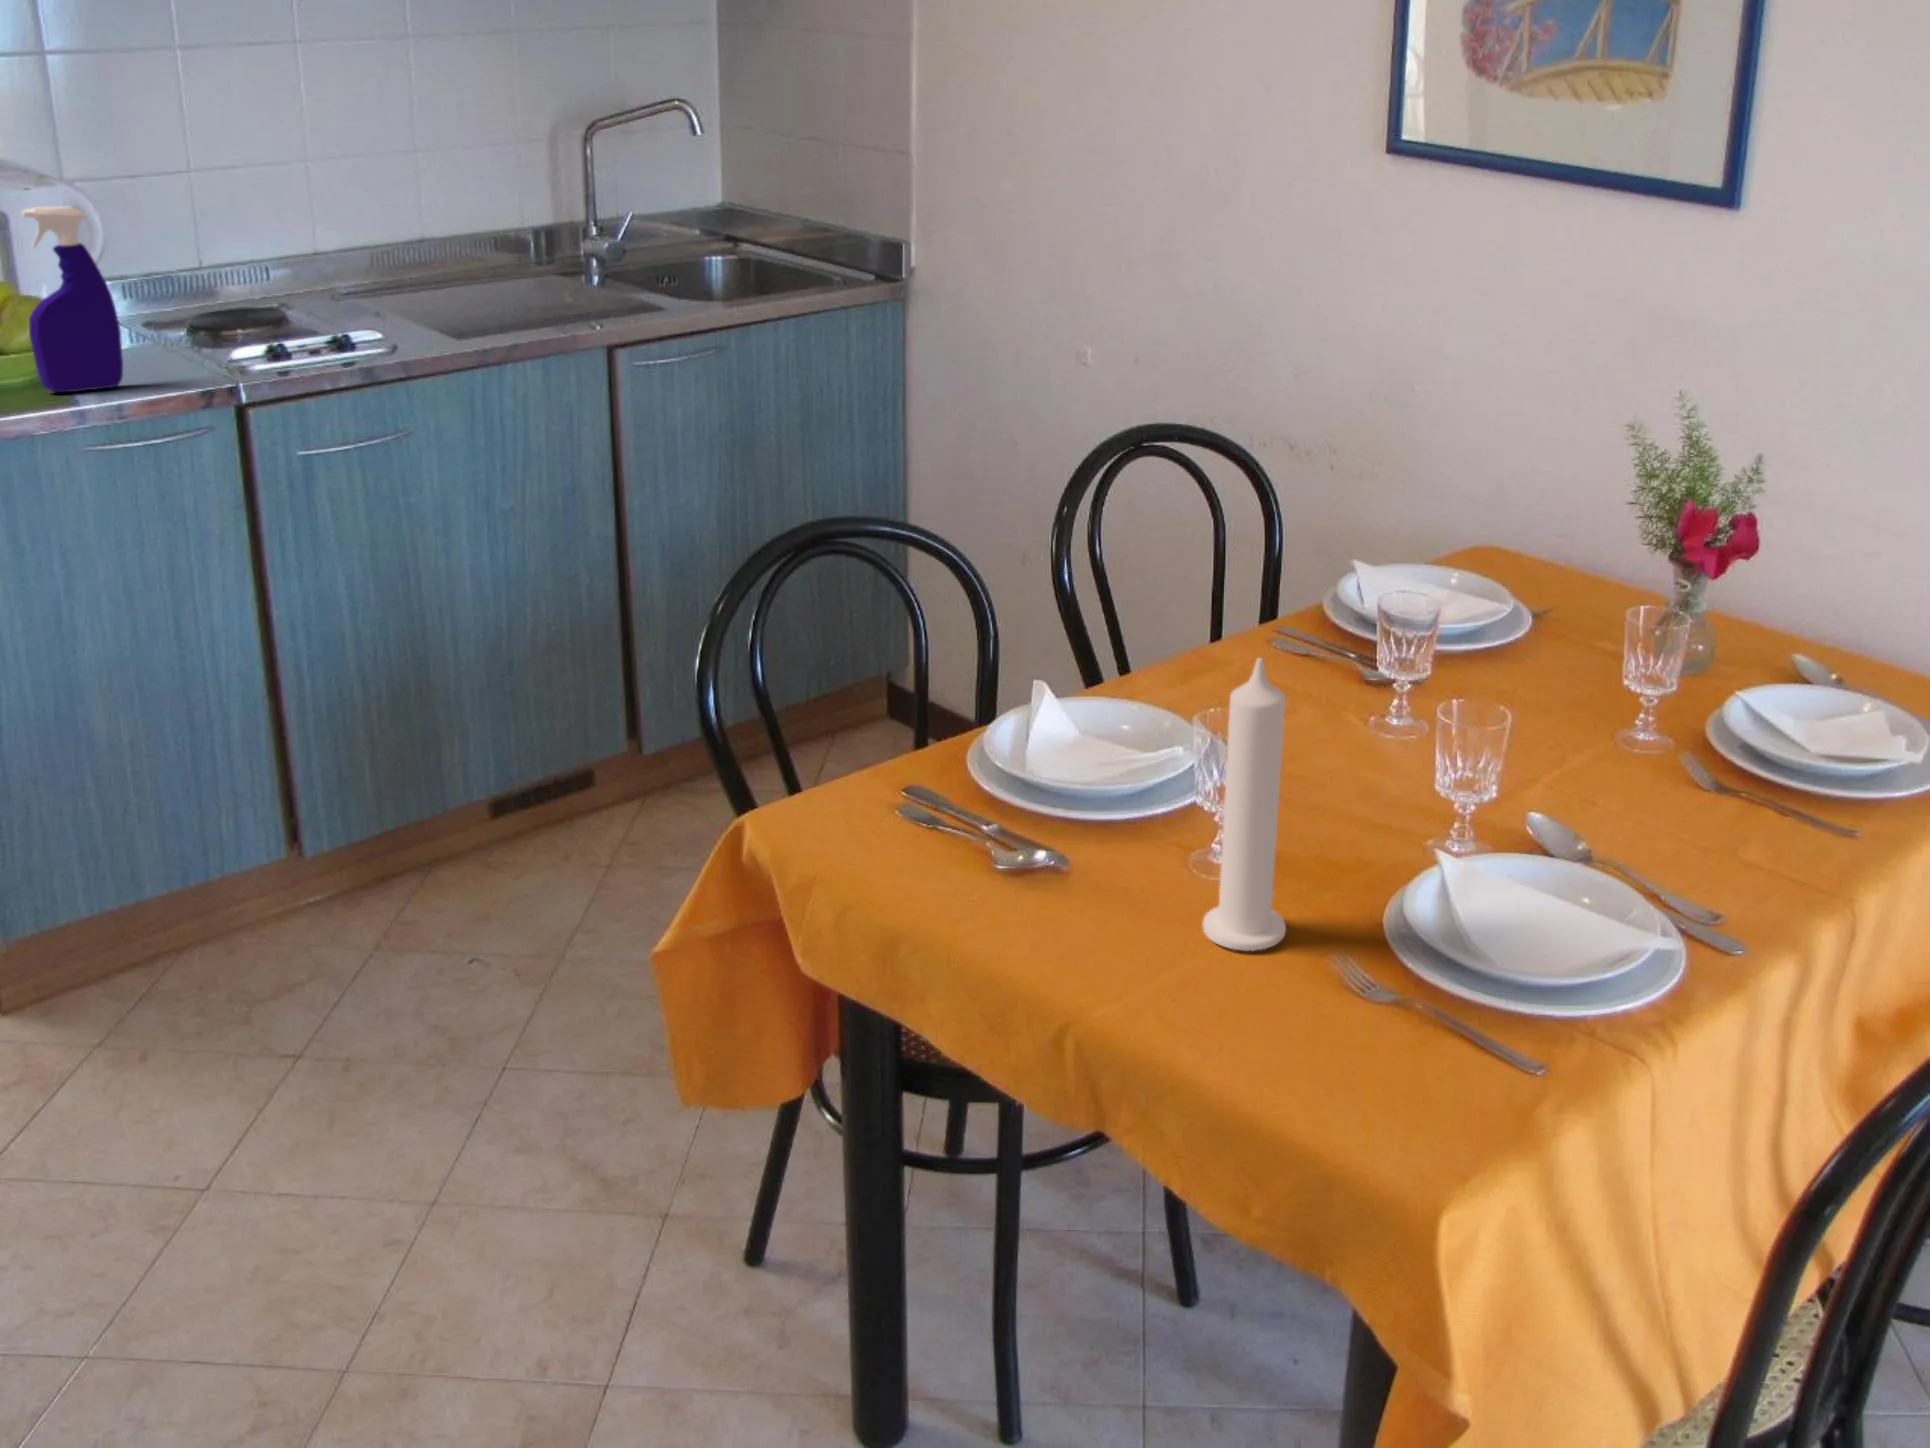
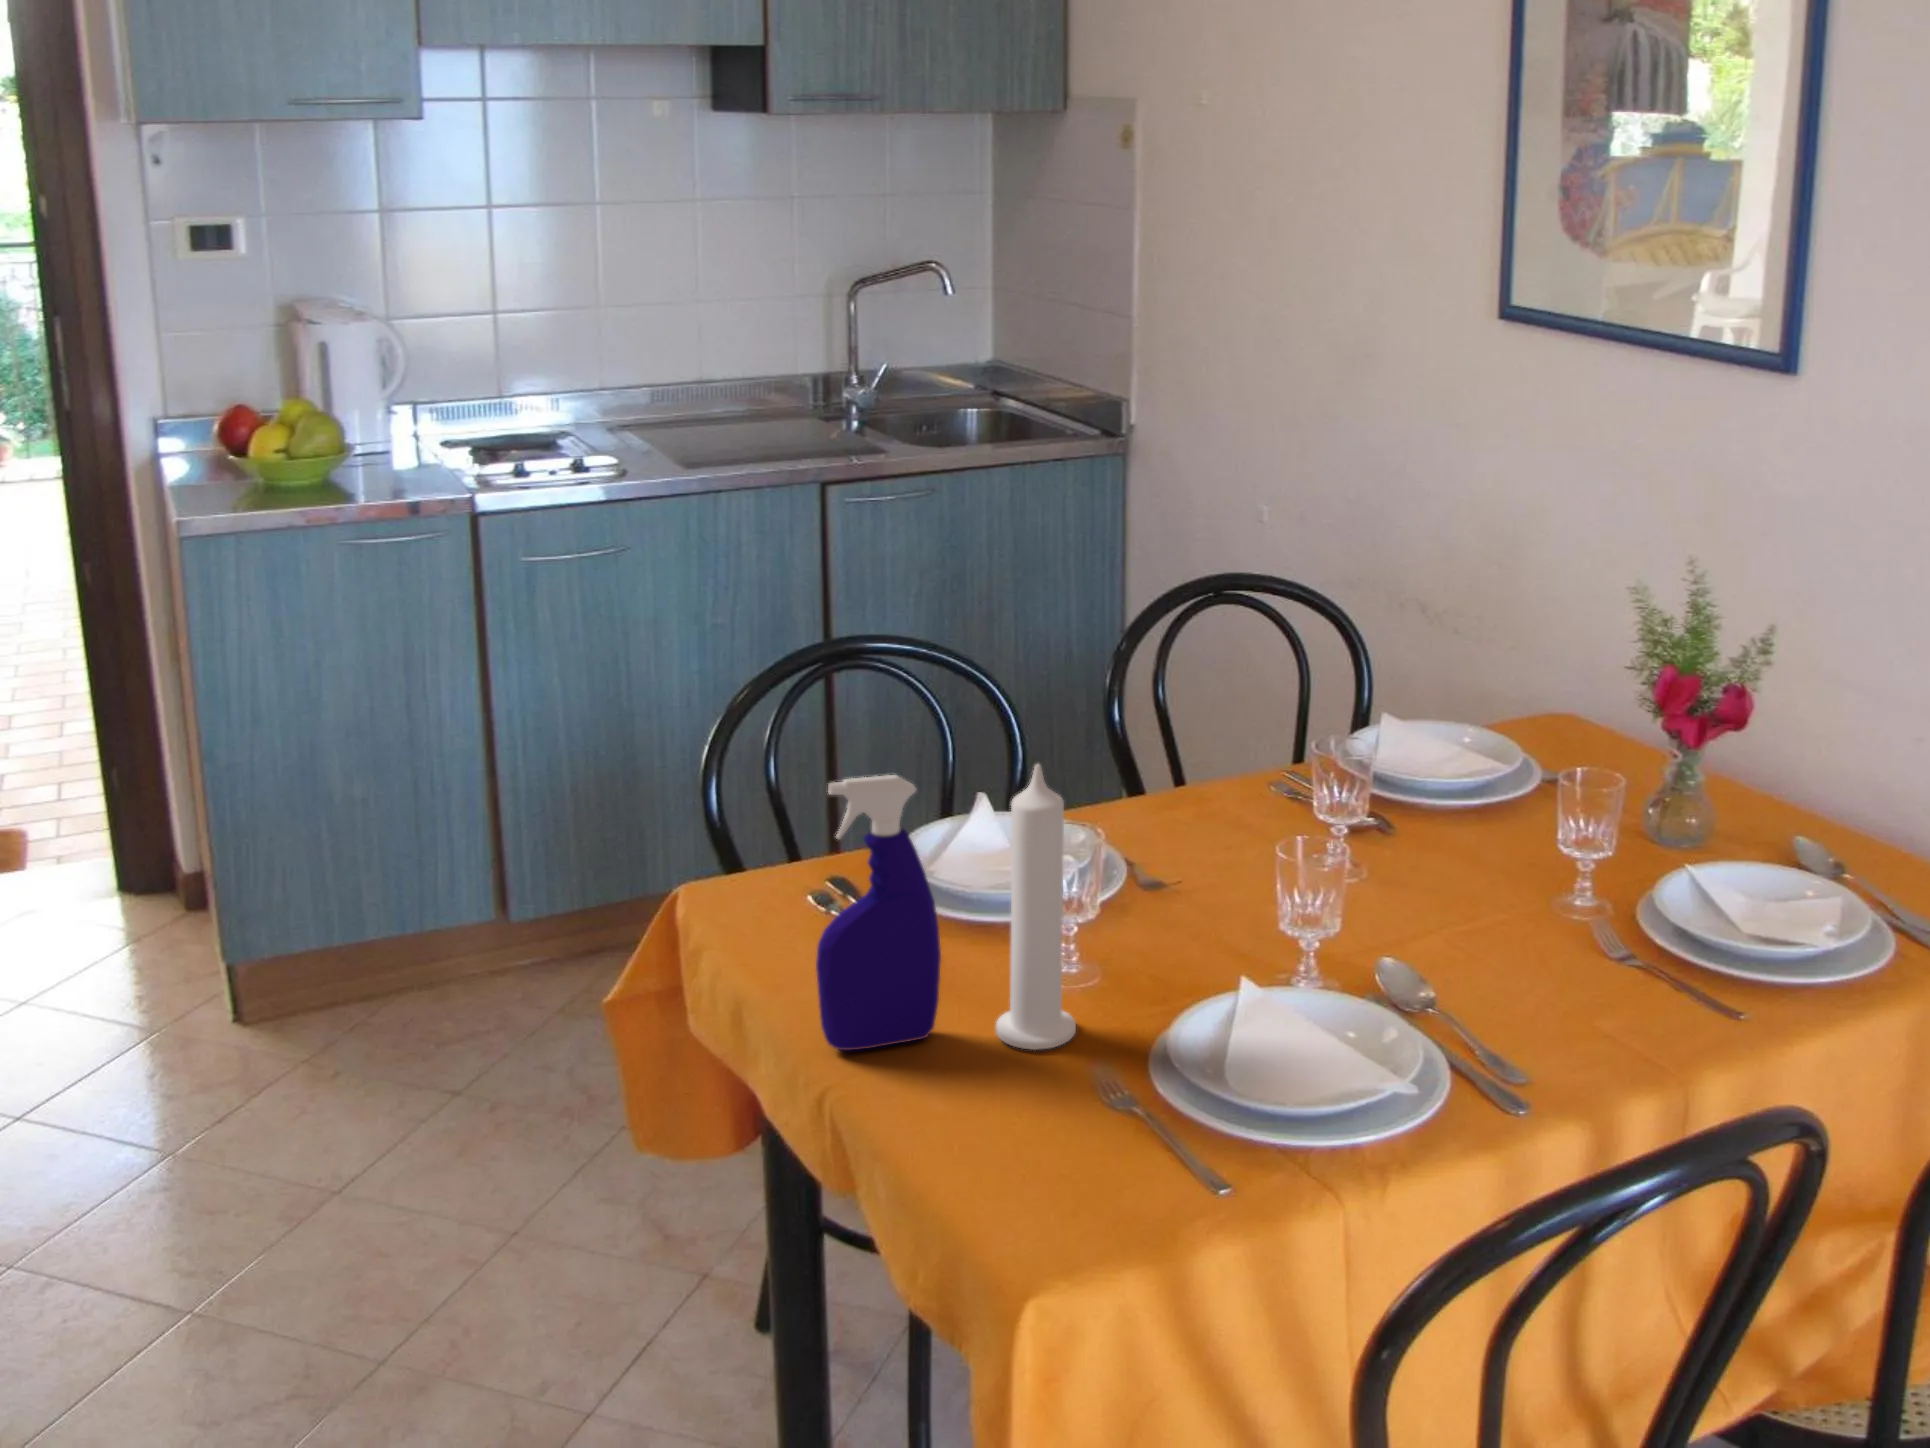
spray bottle: present [22,207,123,392] -> present [816,775,941,1051]

